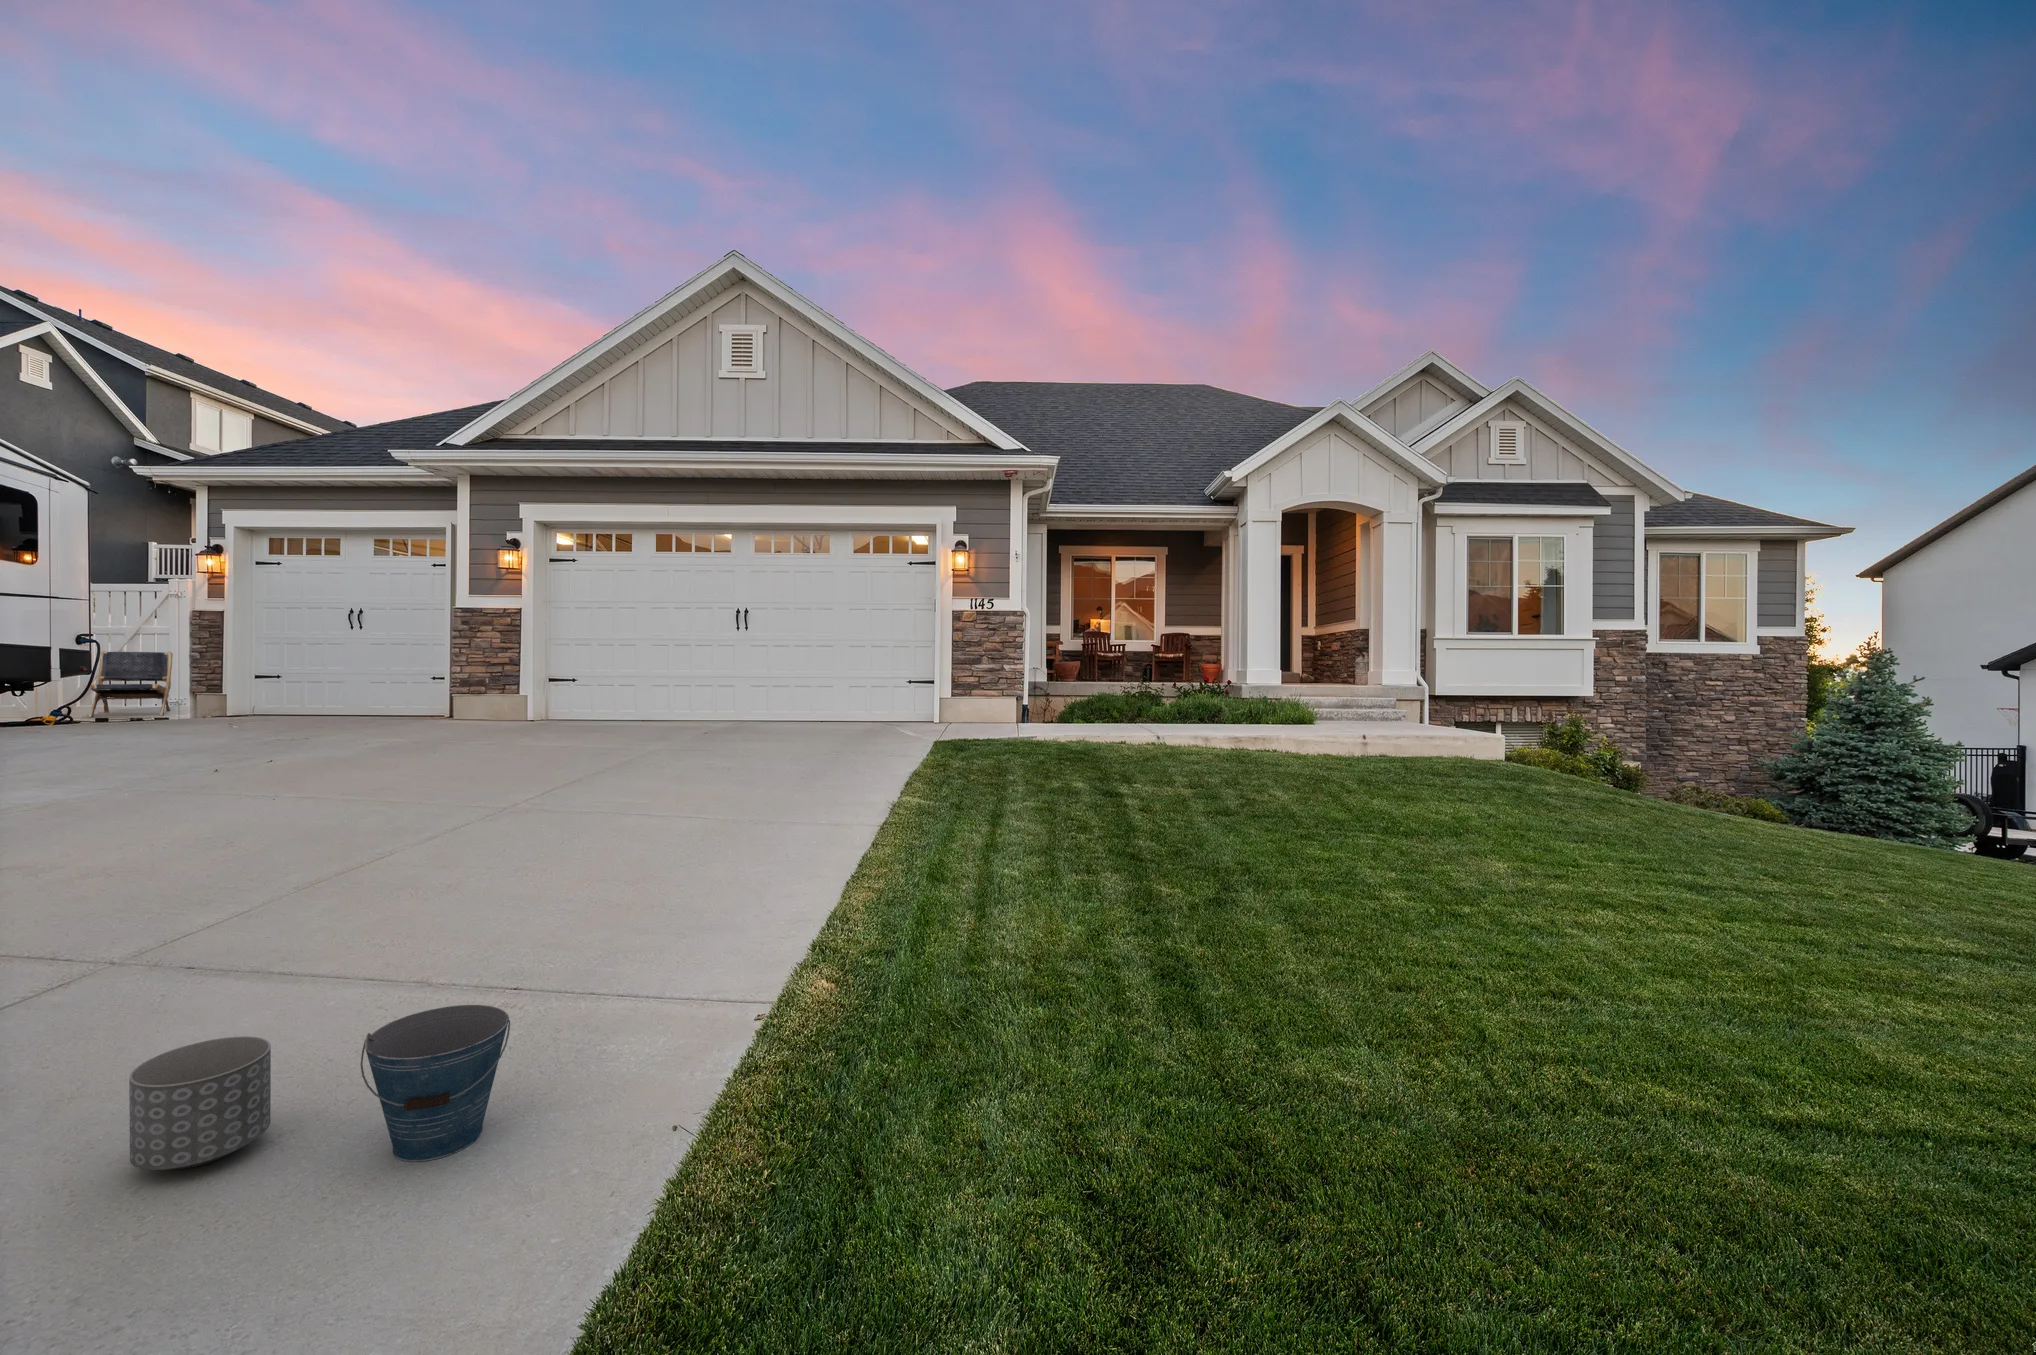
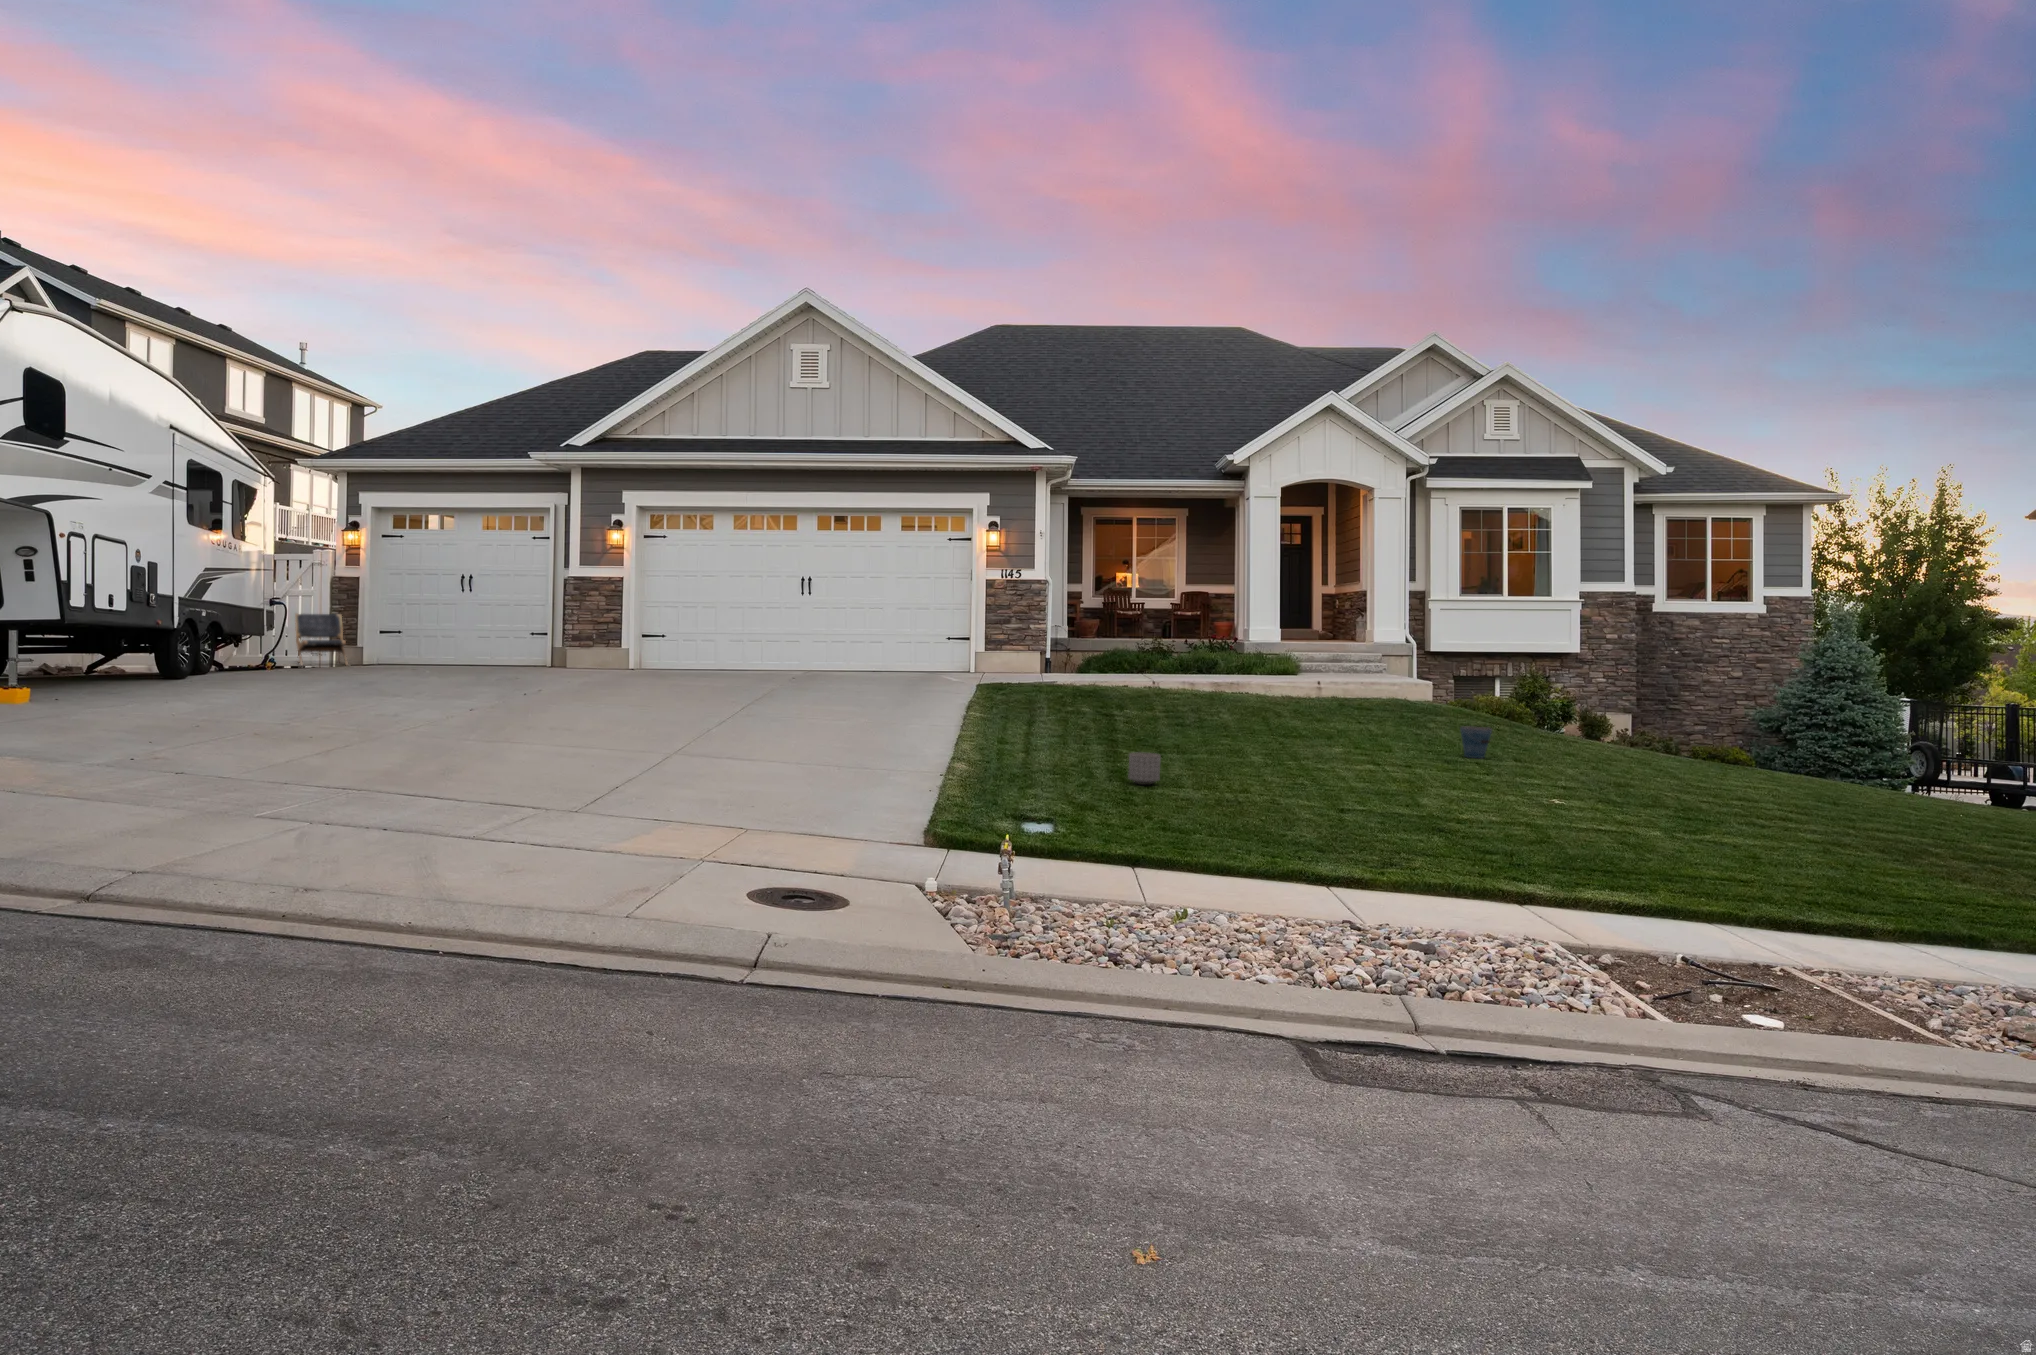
bucket: present [360,1005,510,1162] -> present [1460,726,1492,758]
planter: present [129,1036,271,1170] -> present [1129,752,1161,785]

